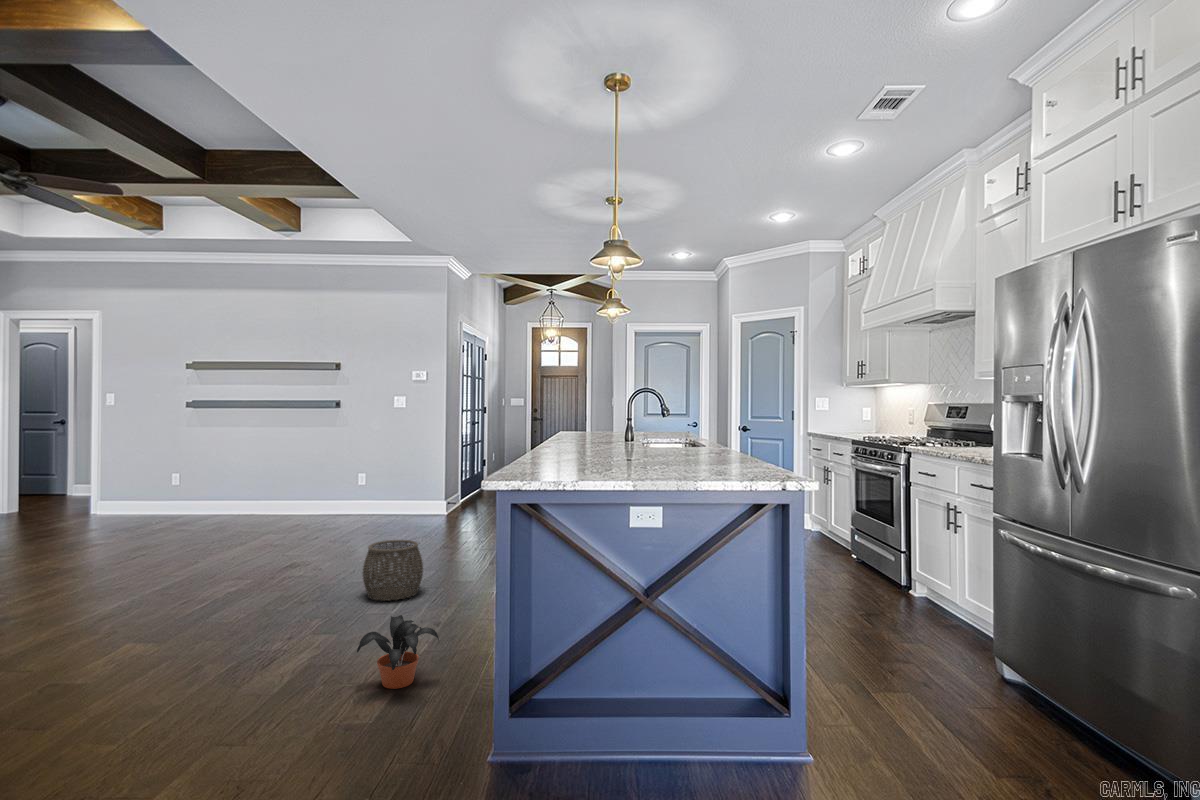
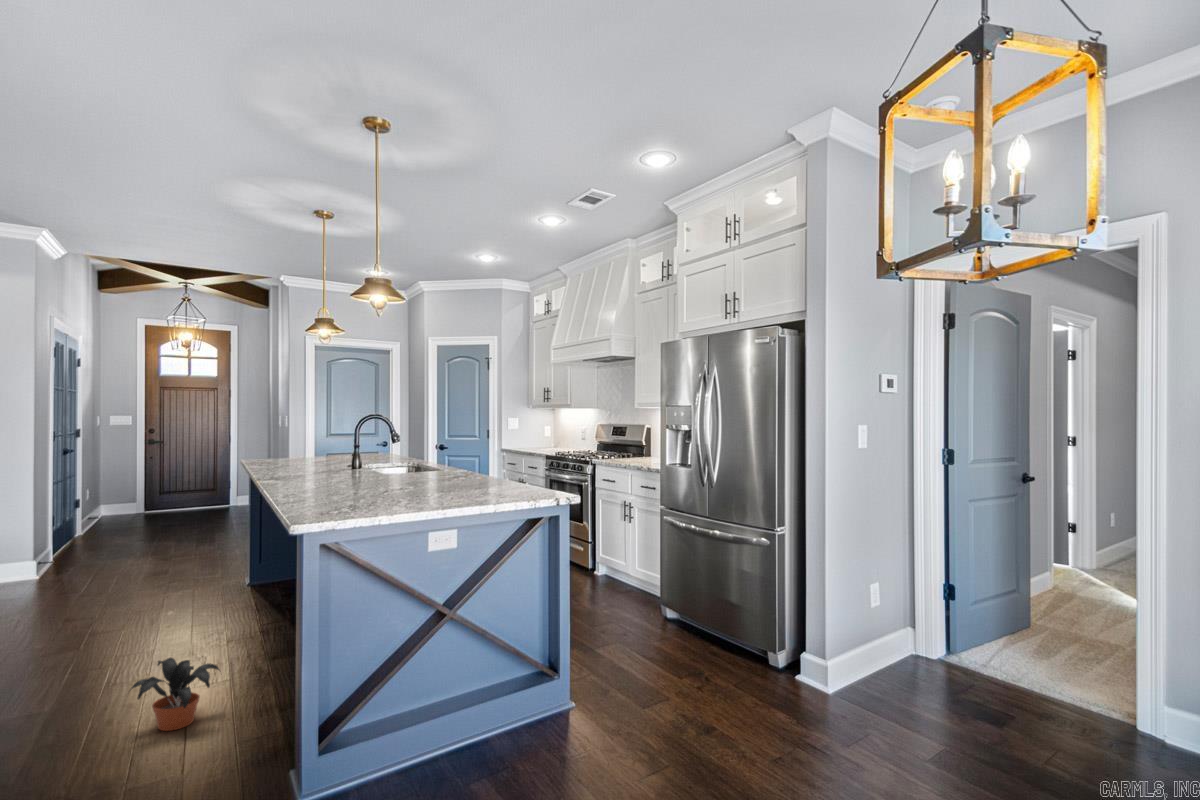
woven basket: present [362,540,423,601] -> none [52,589,135,661]

